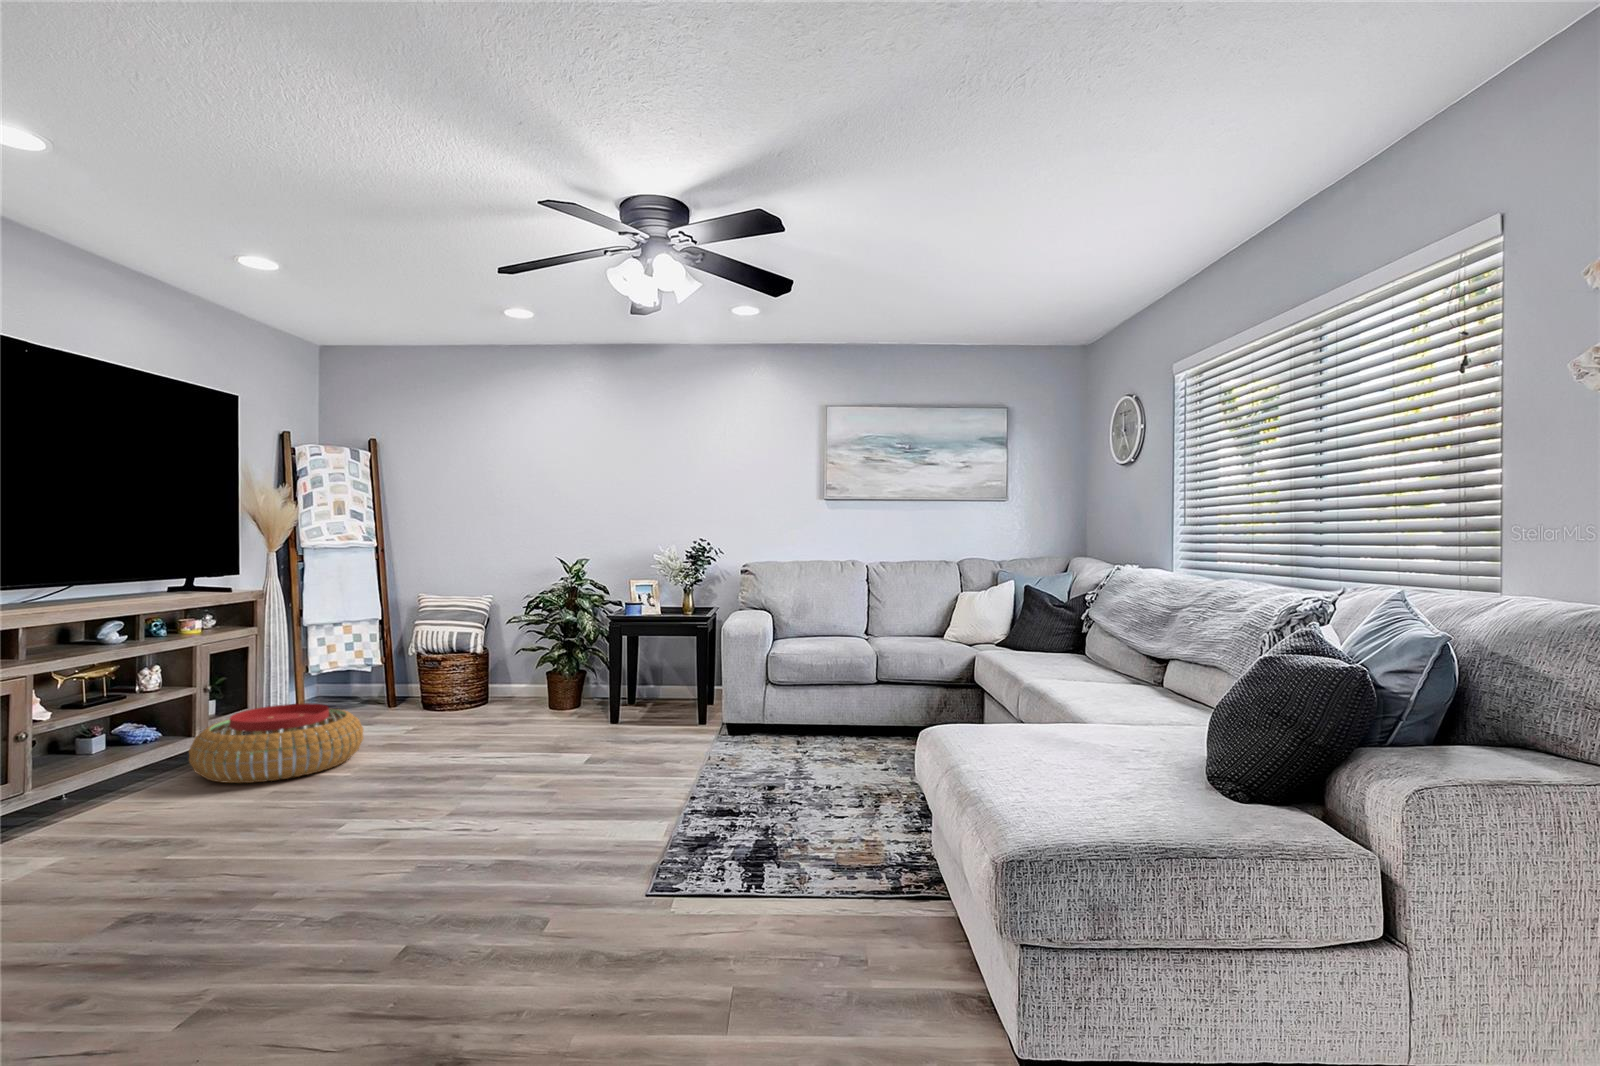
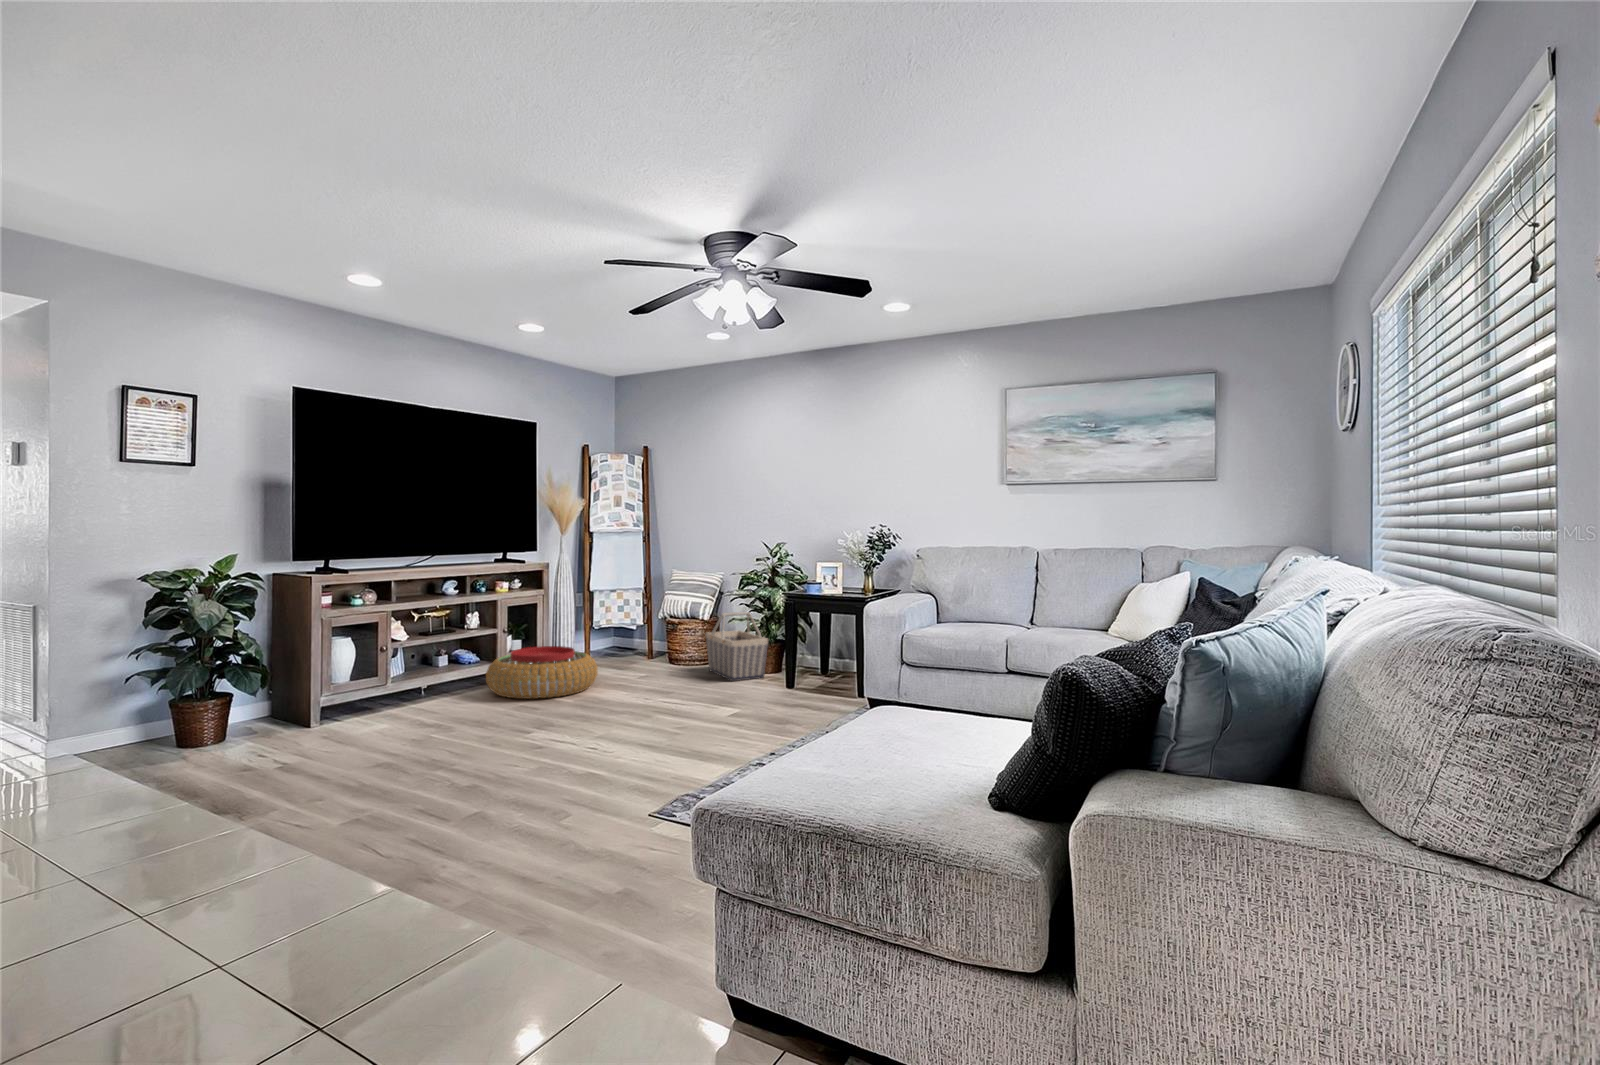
basket: none [487,640,577,724] -> present [706,612,768,681]

